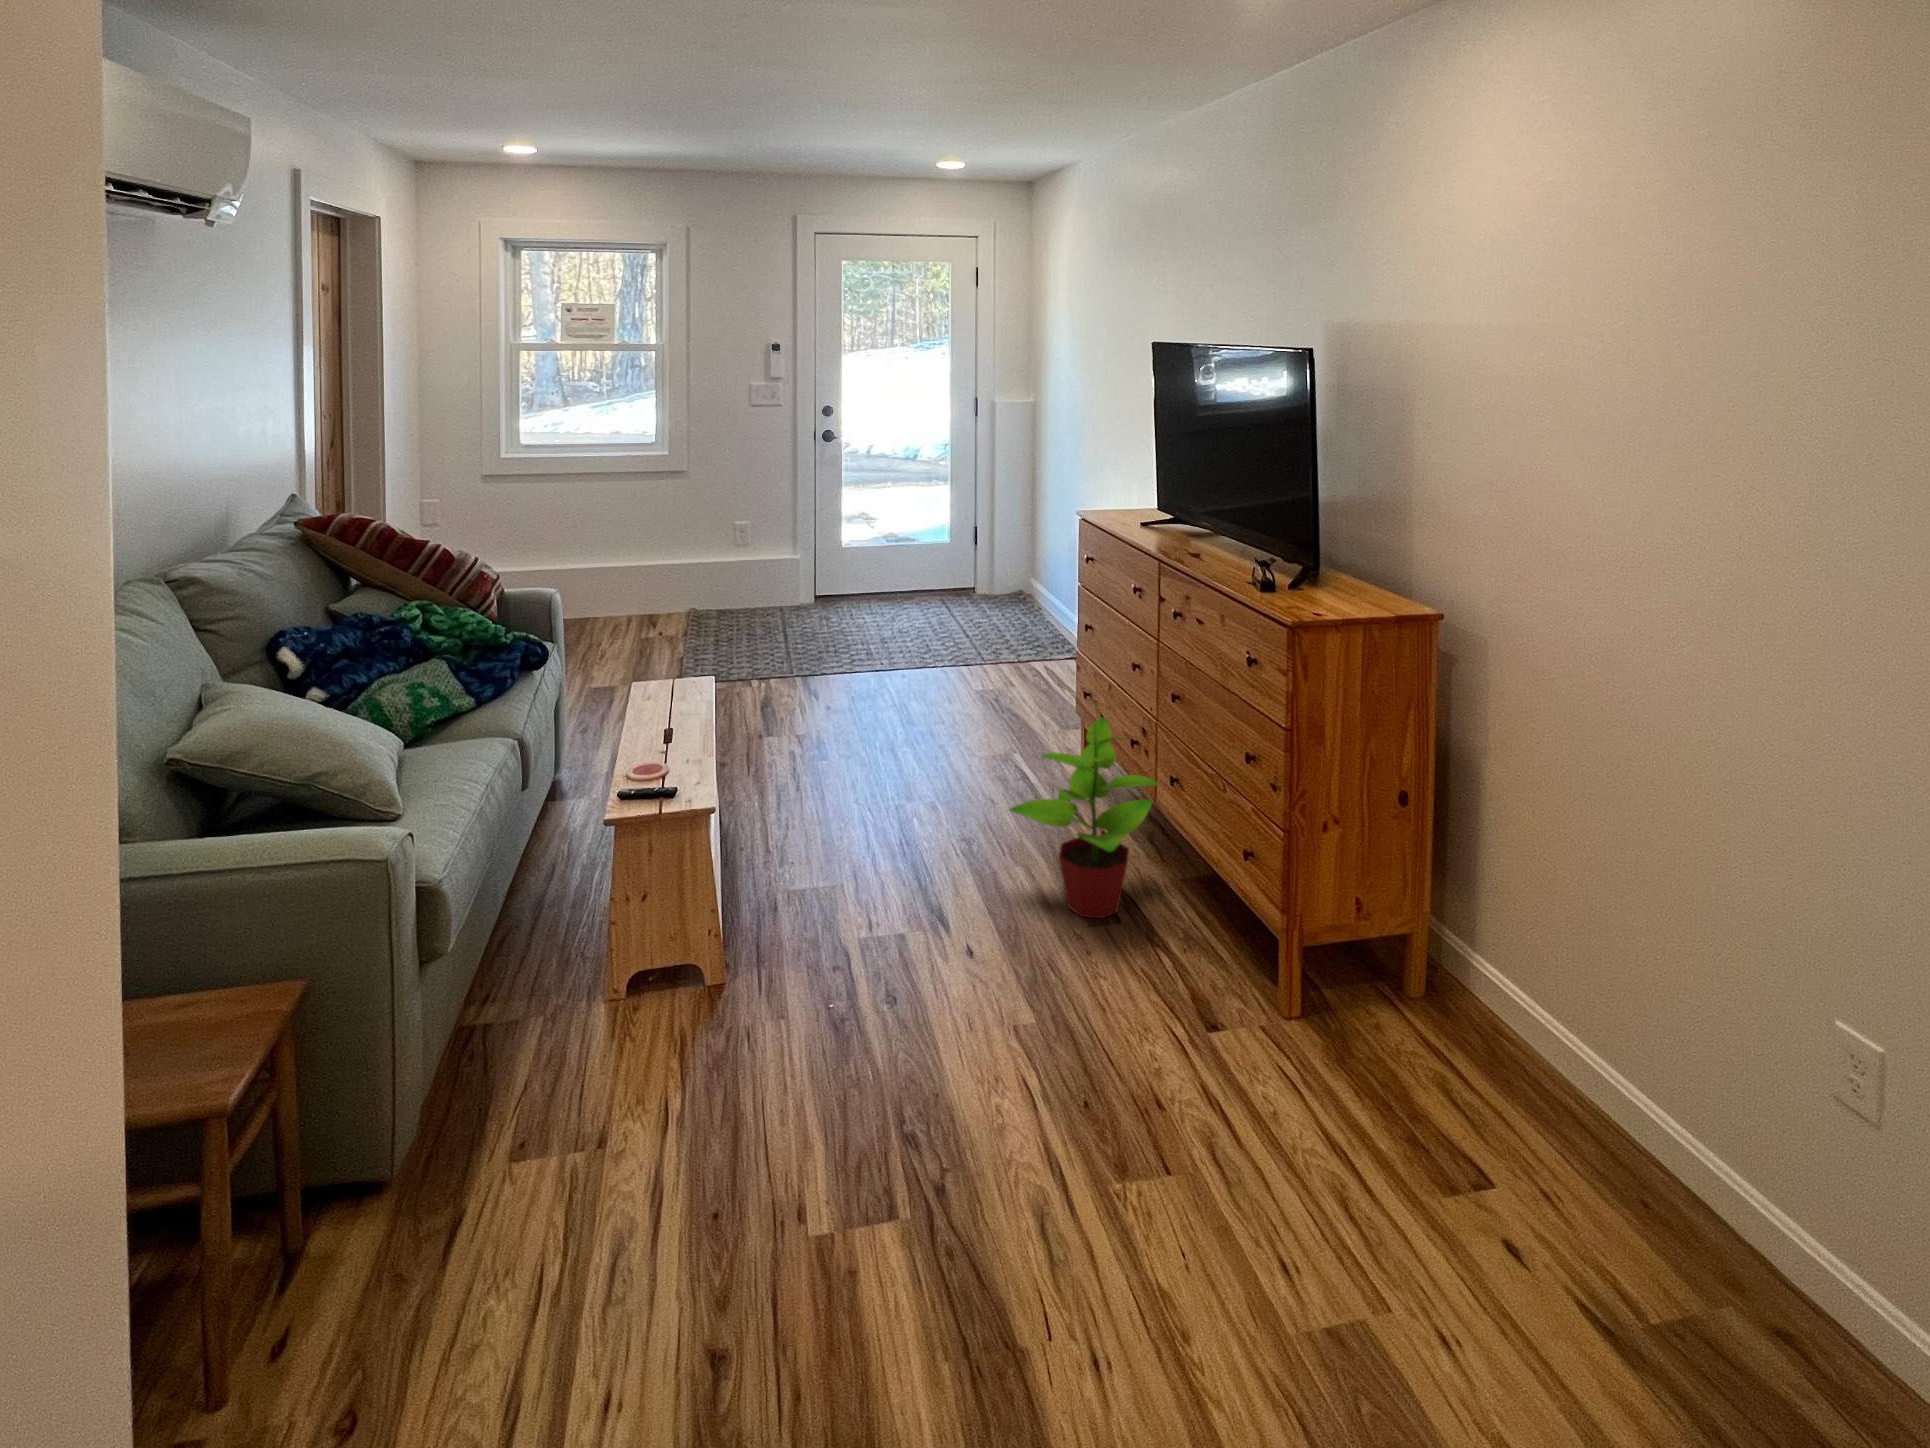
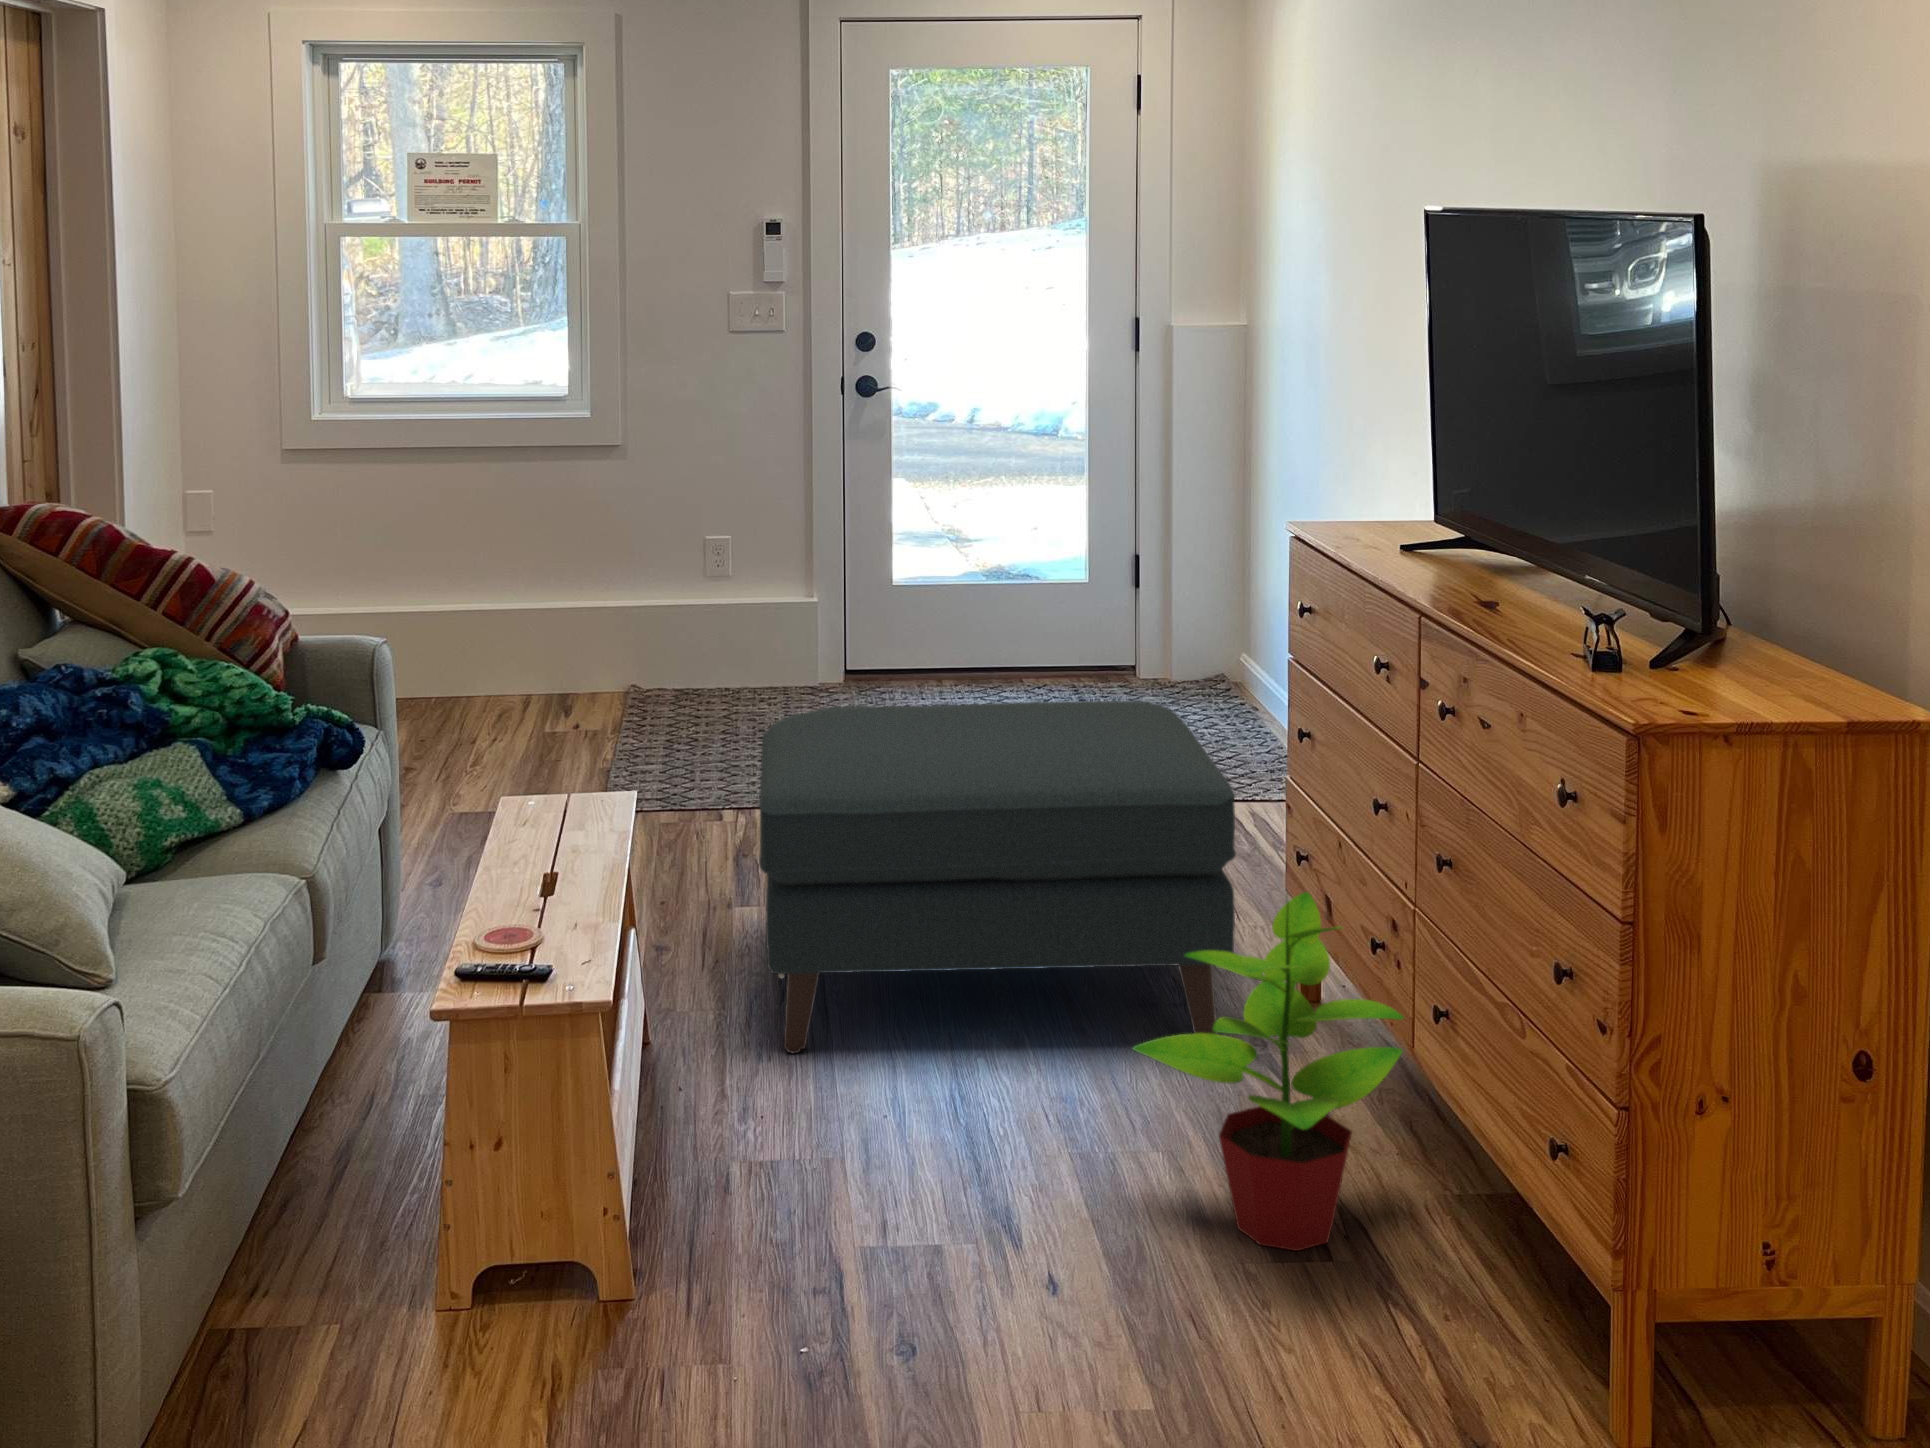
ottoman: none [786,611,1054,823] -> present [759,701,1236,1053]

